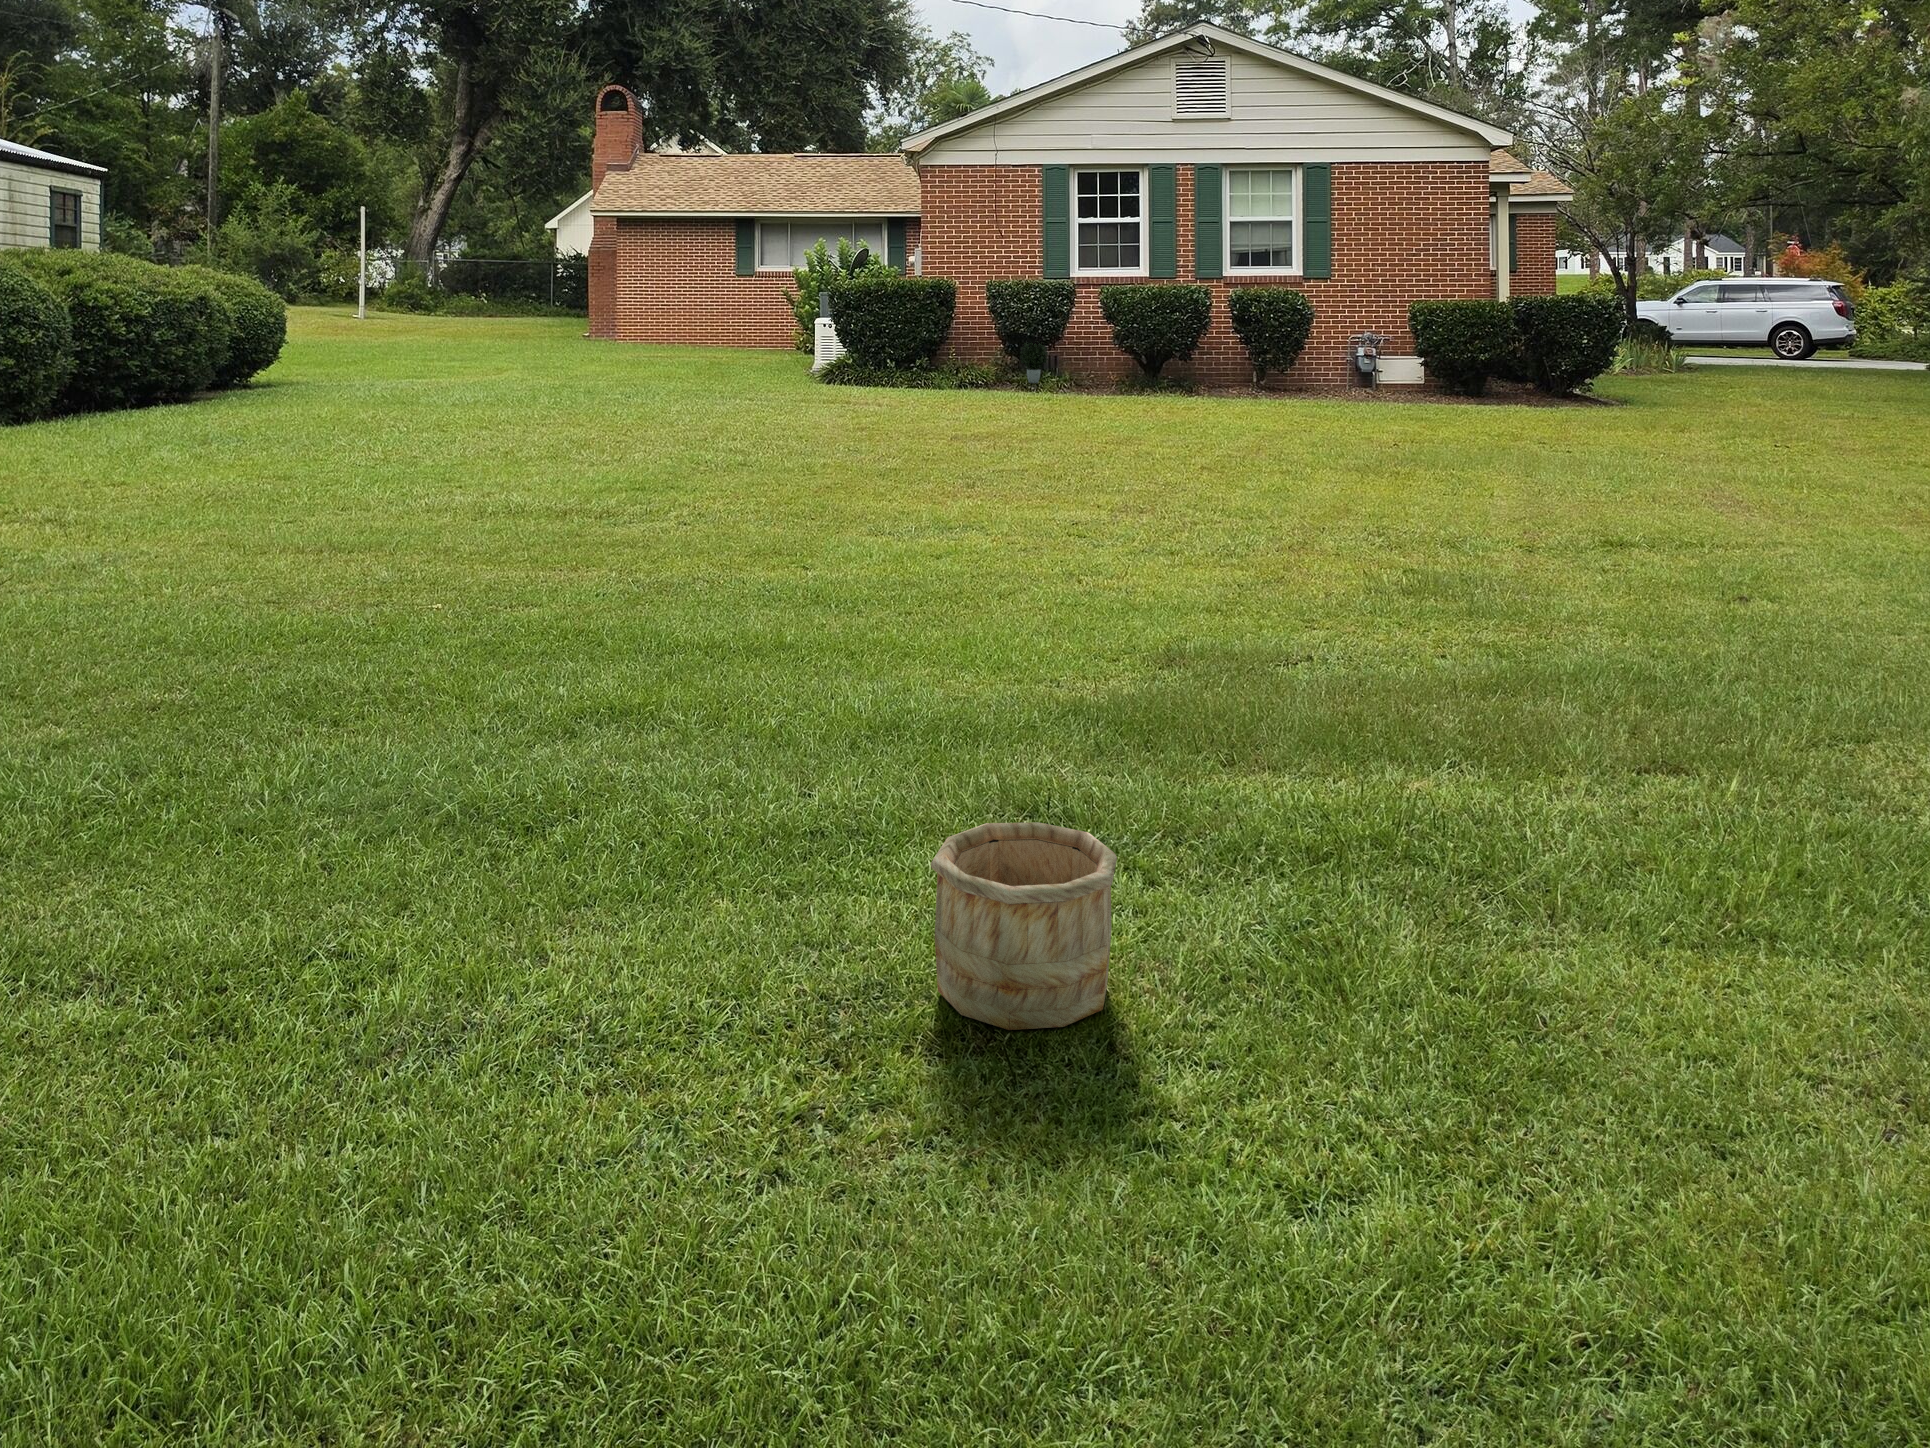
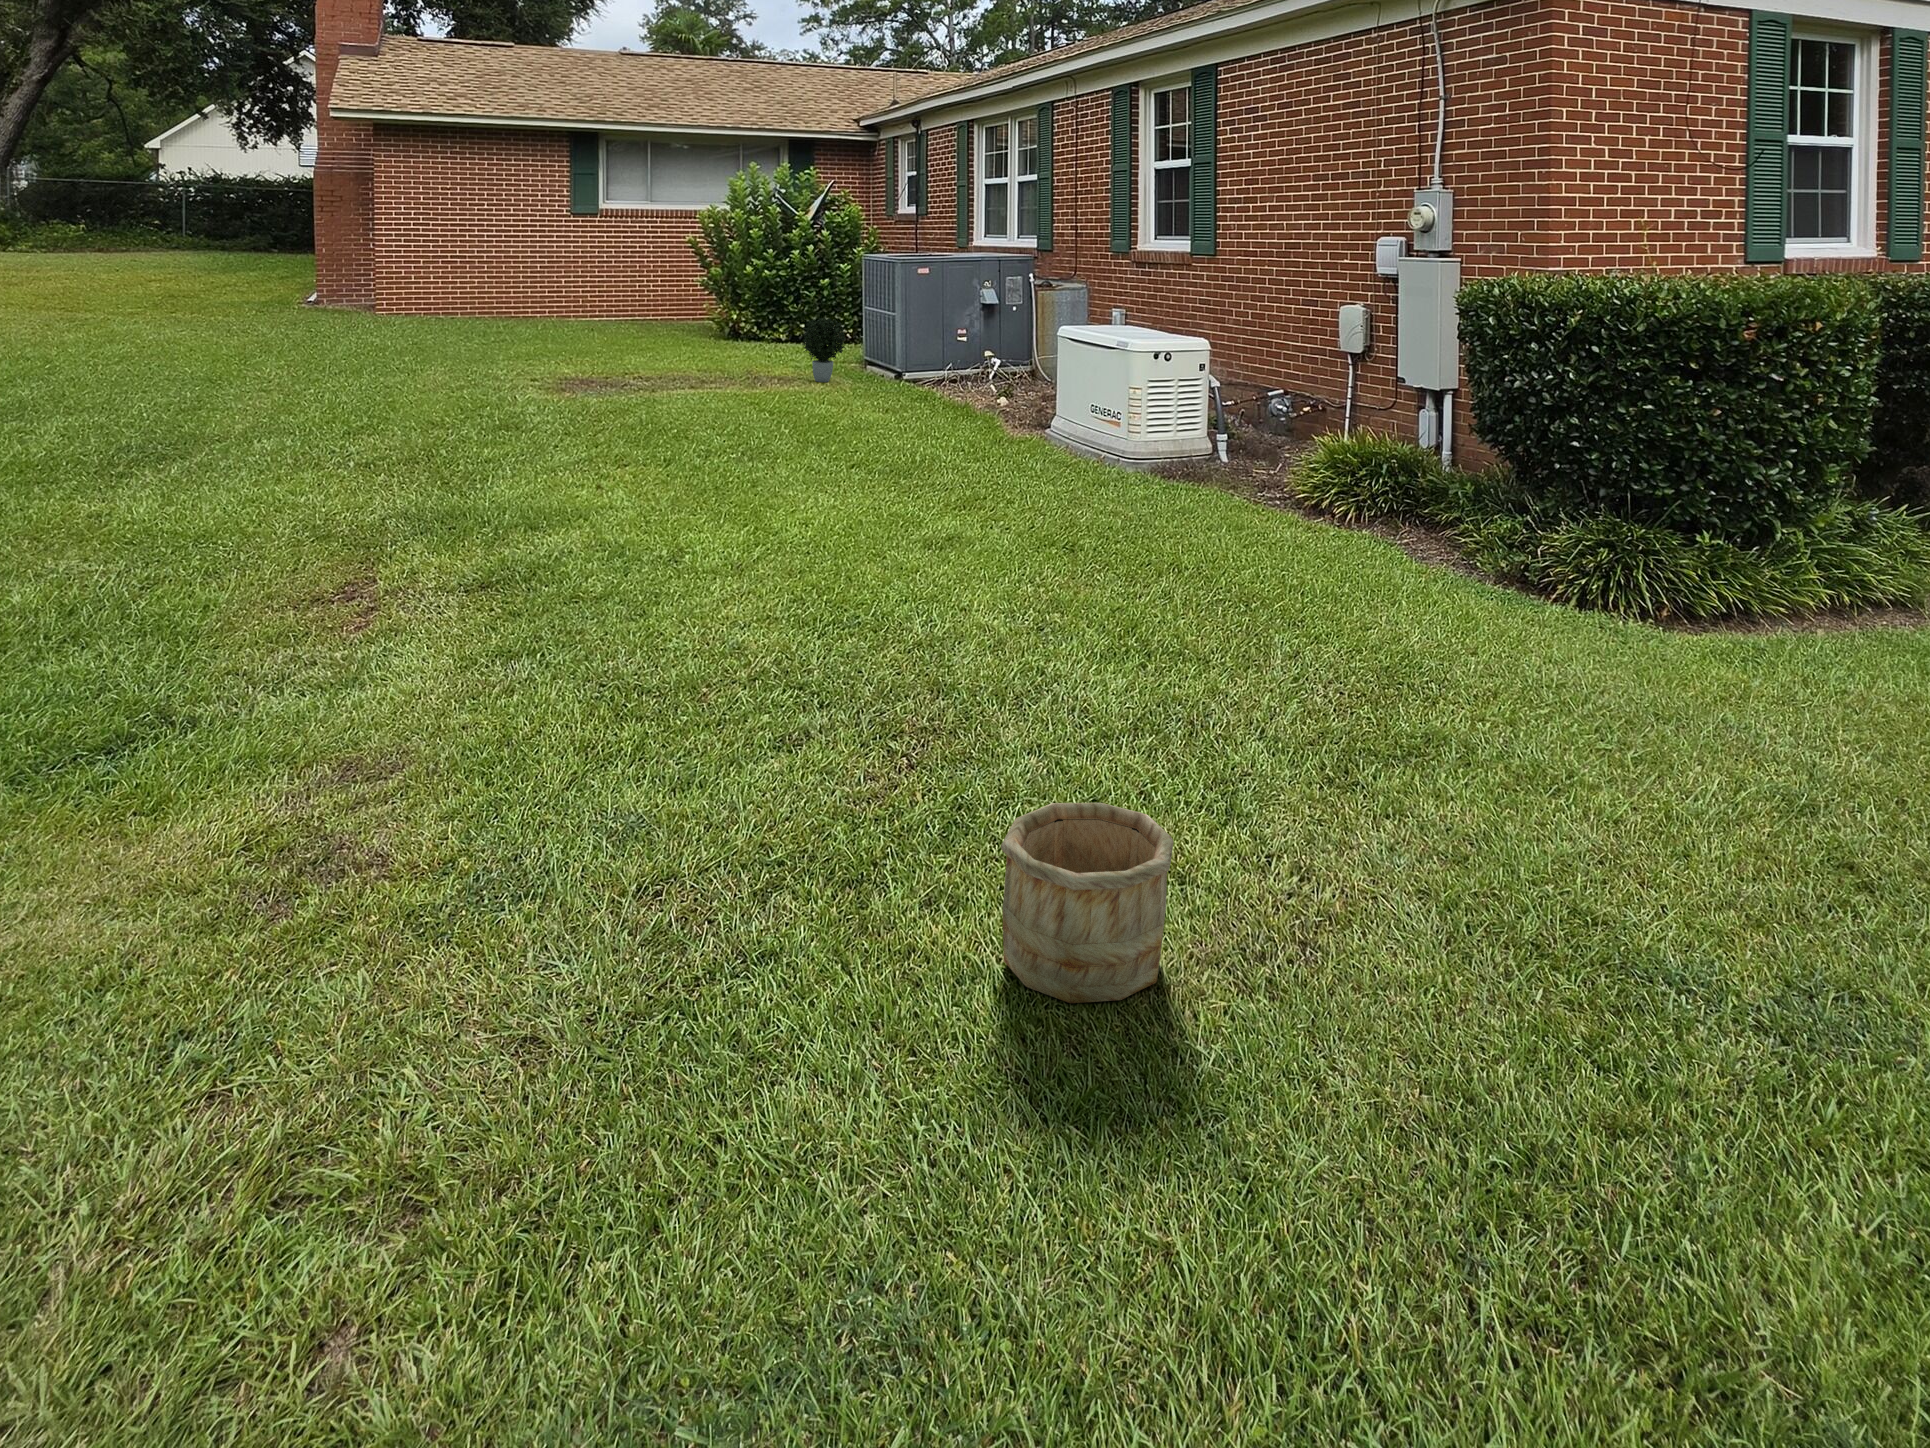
potted plant: present [1019,341,1048,383] -> present [802,317,845,382]

